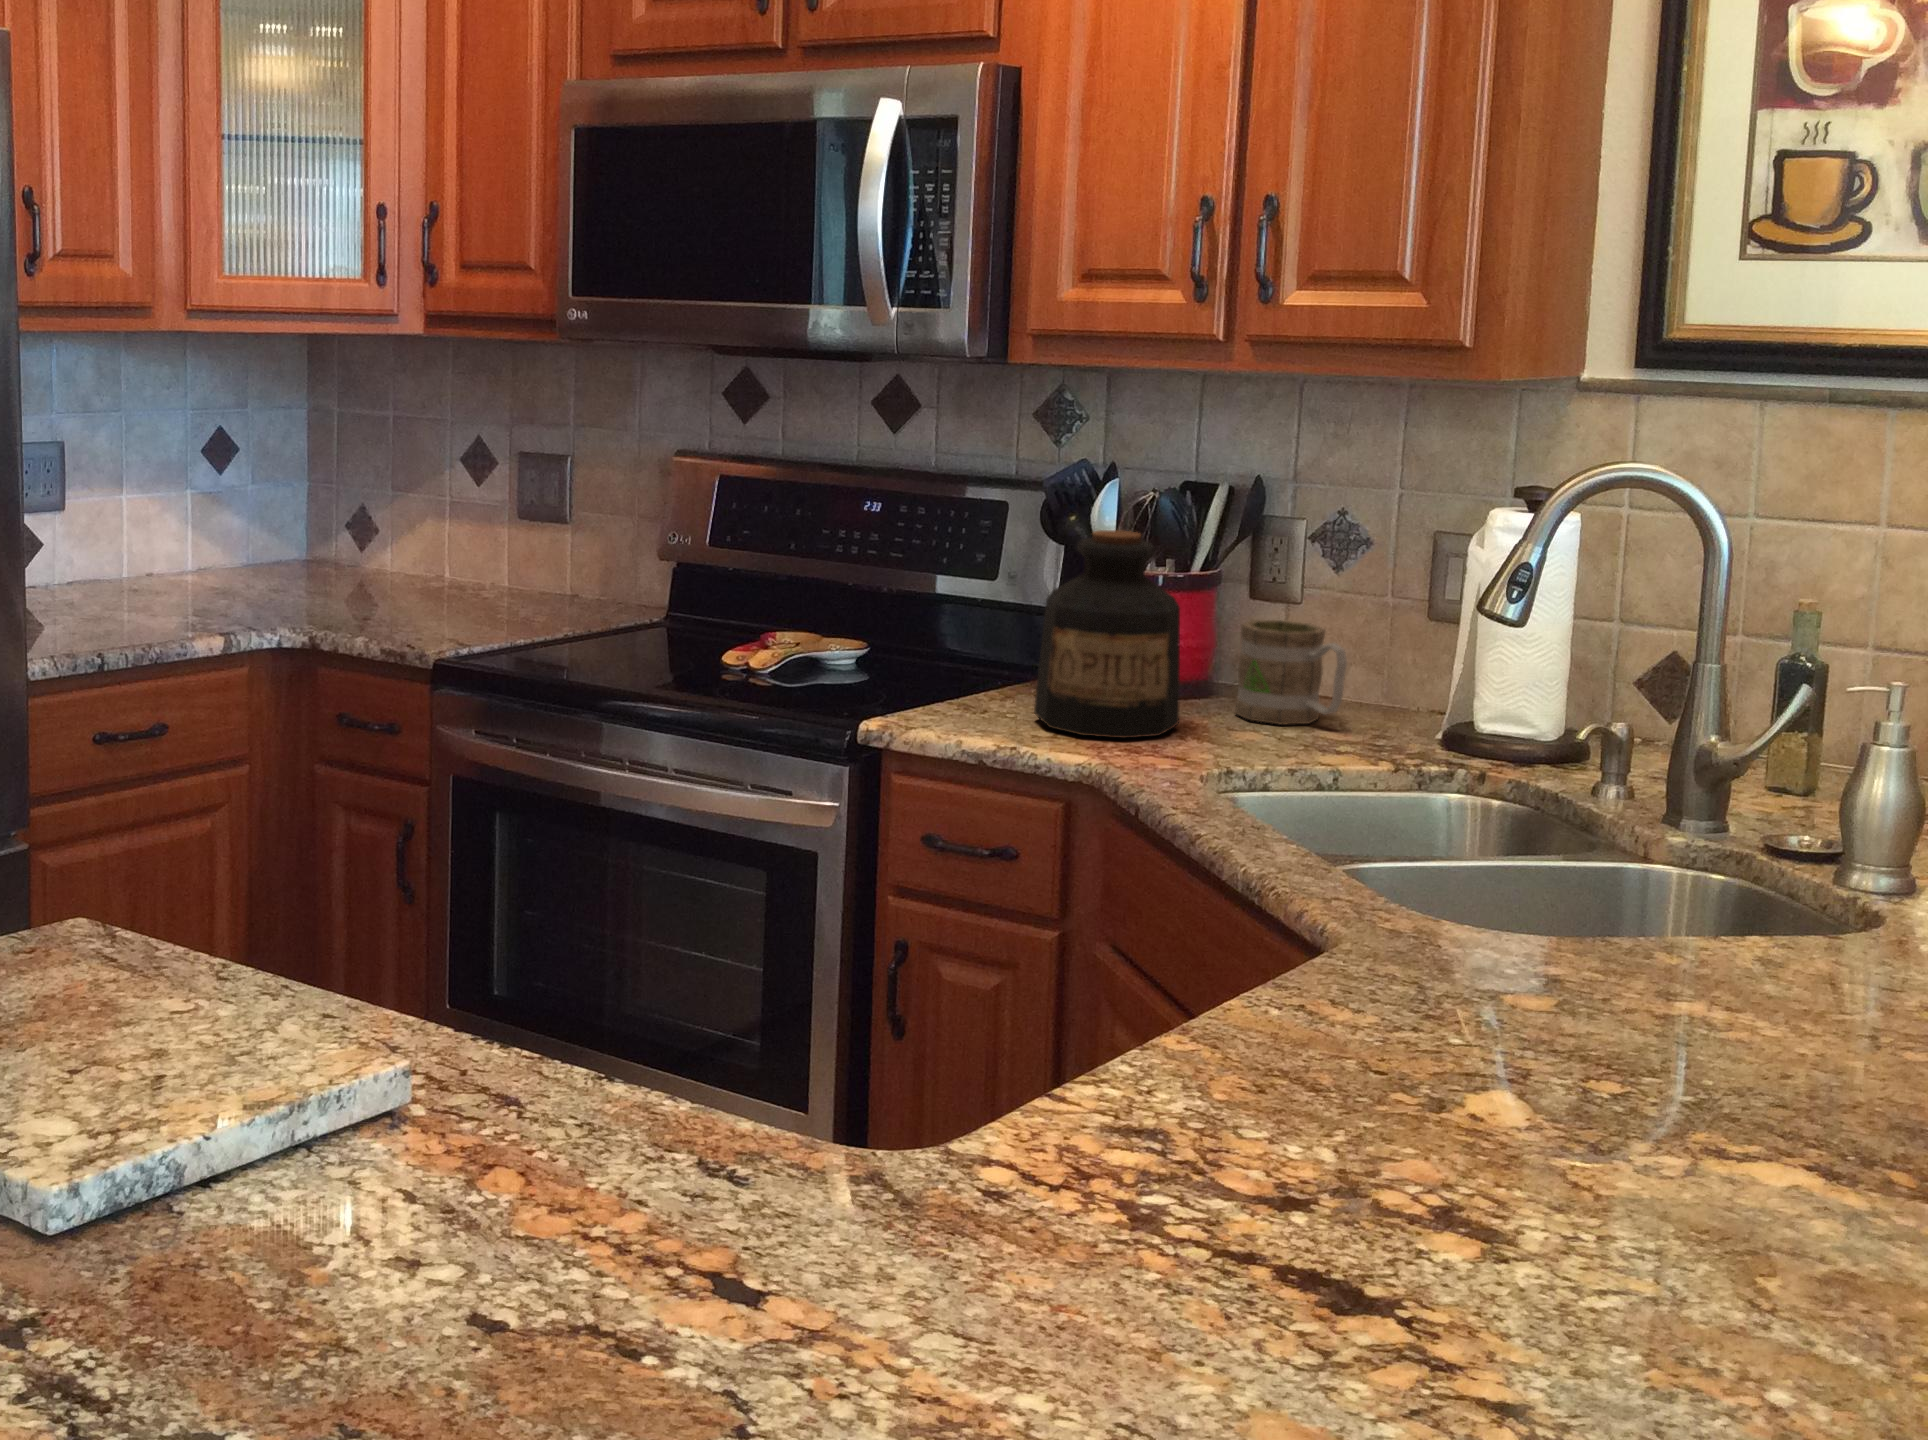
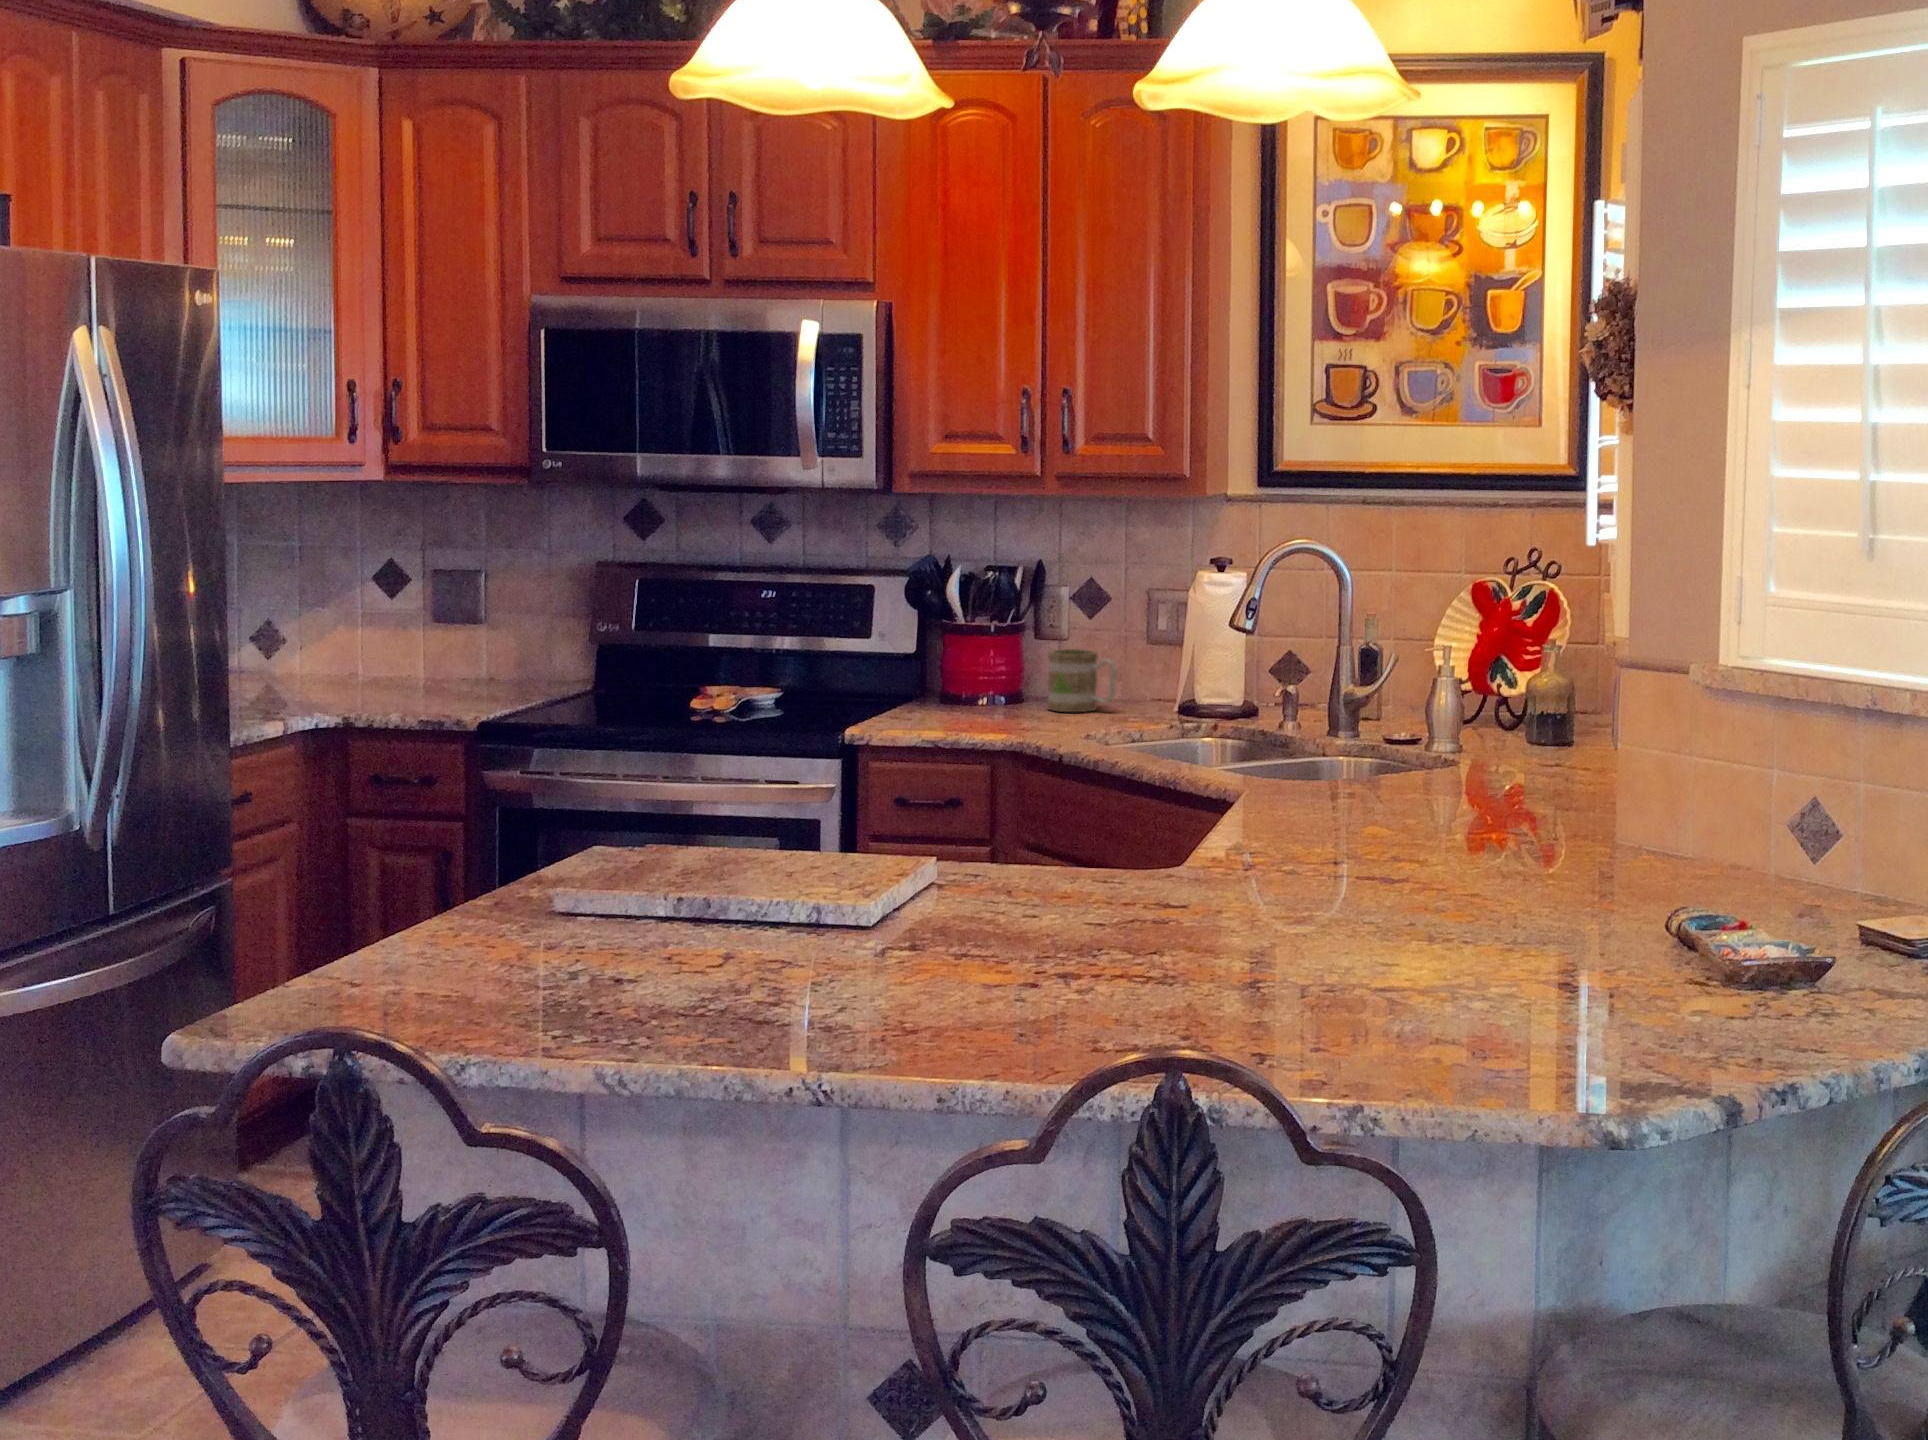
bottle: present [1034,530,1180,739] -> none [933,596,1024,727]

